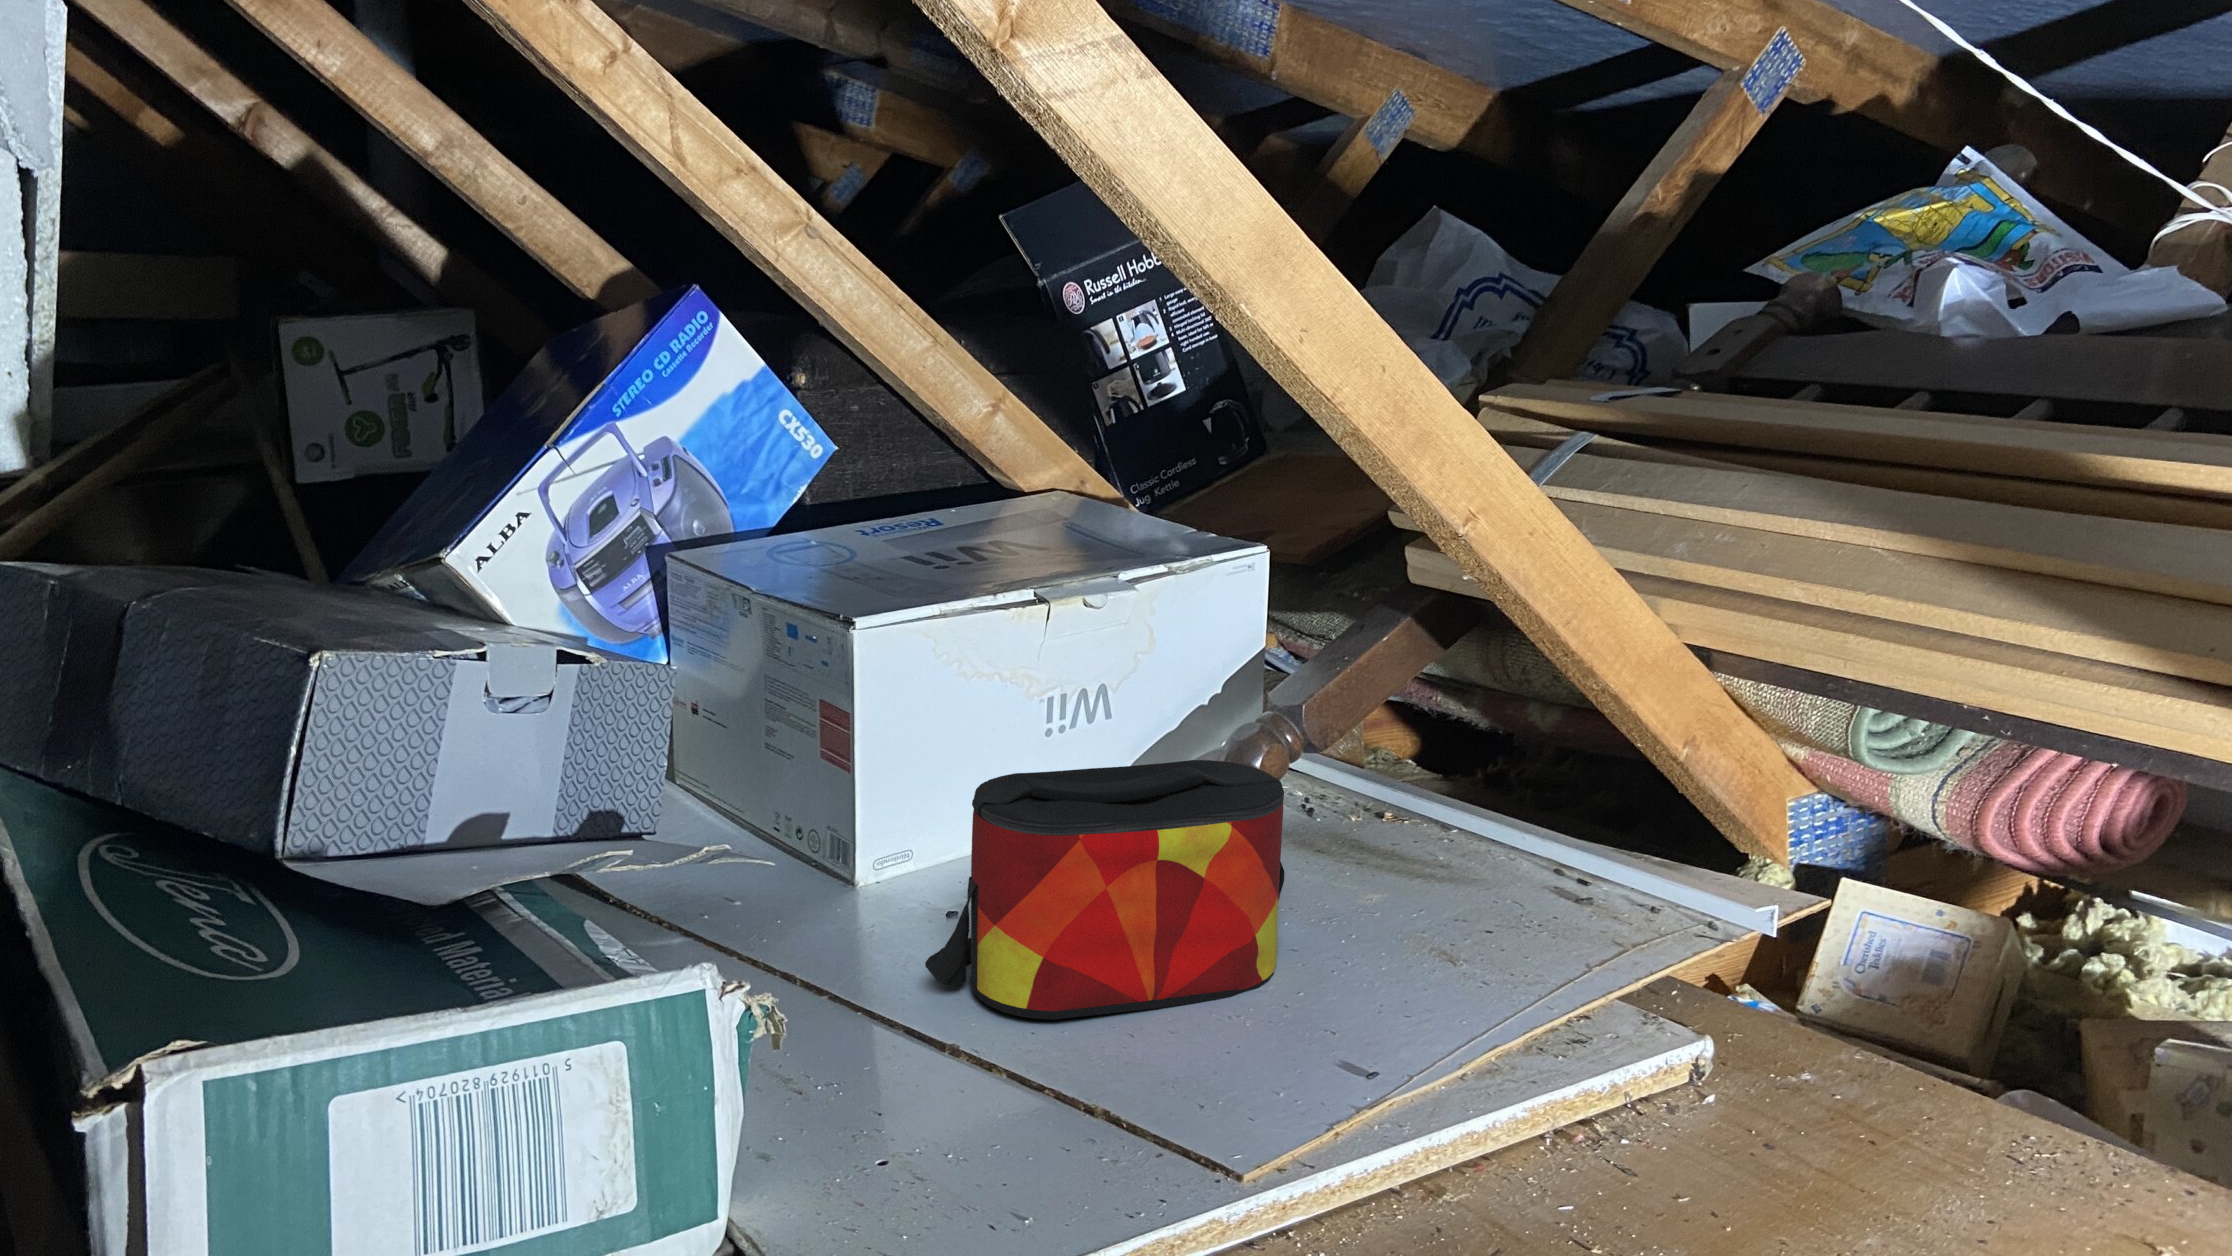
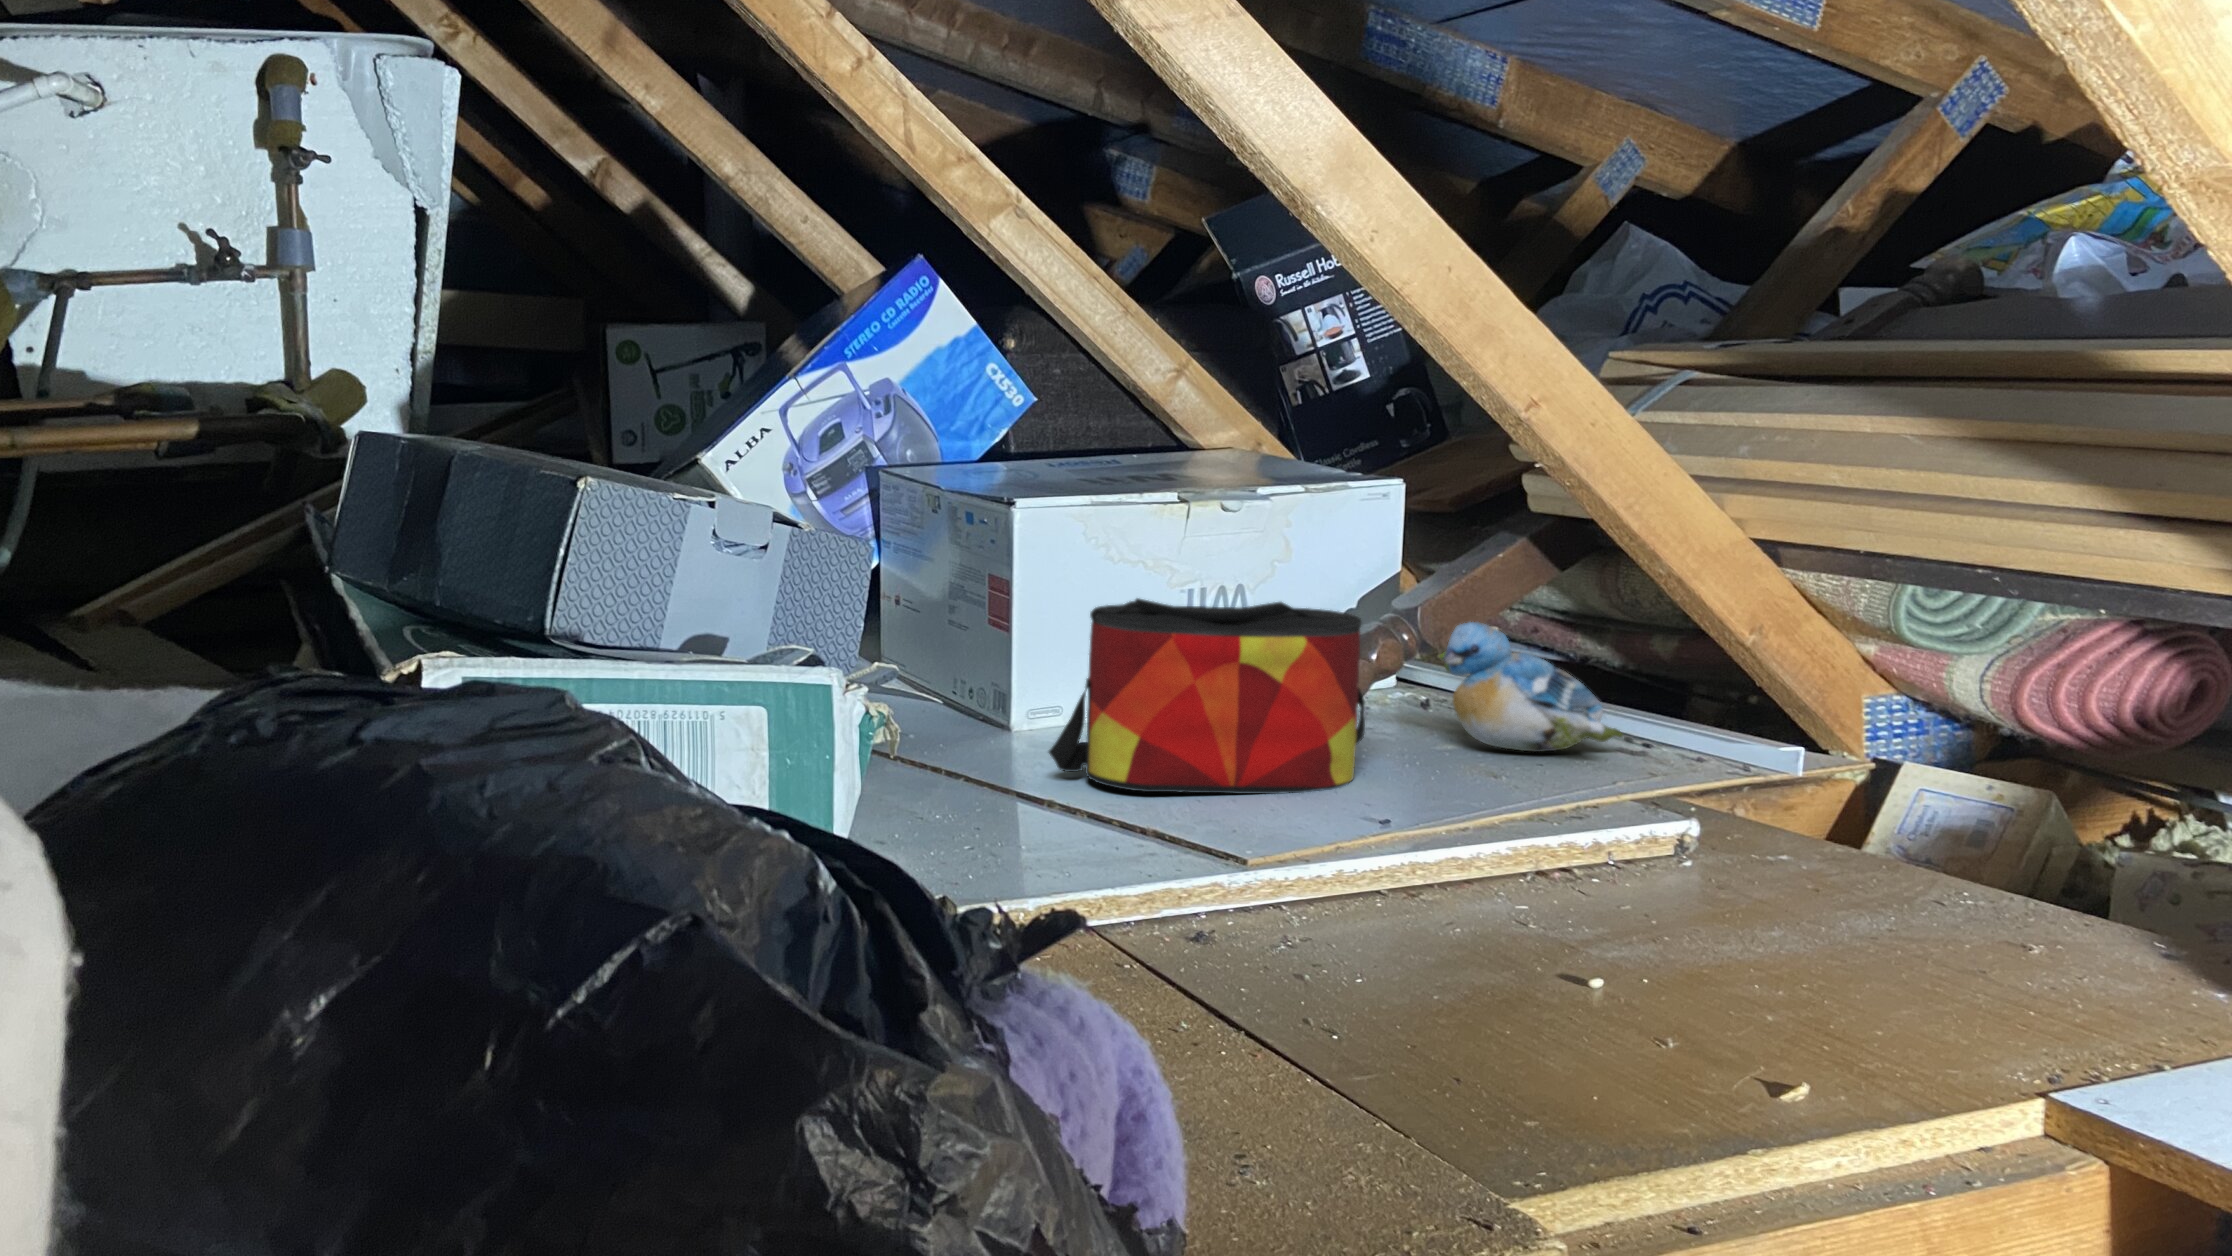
plush toy: none [1346,753,1543,893] -> present [1439,622,1623,752]

